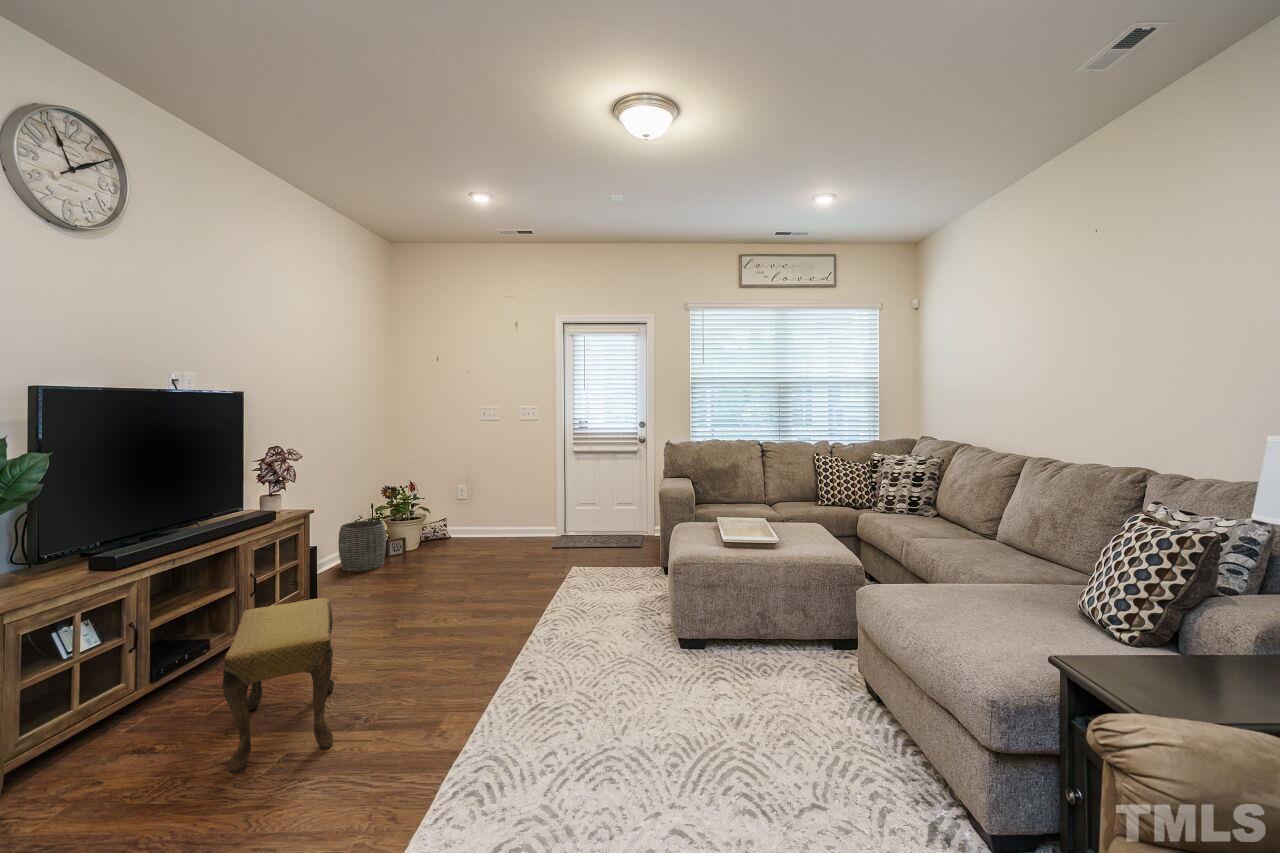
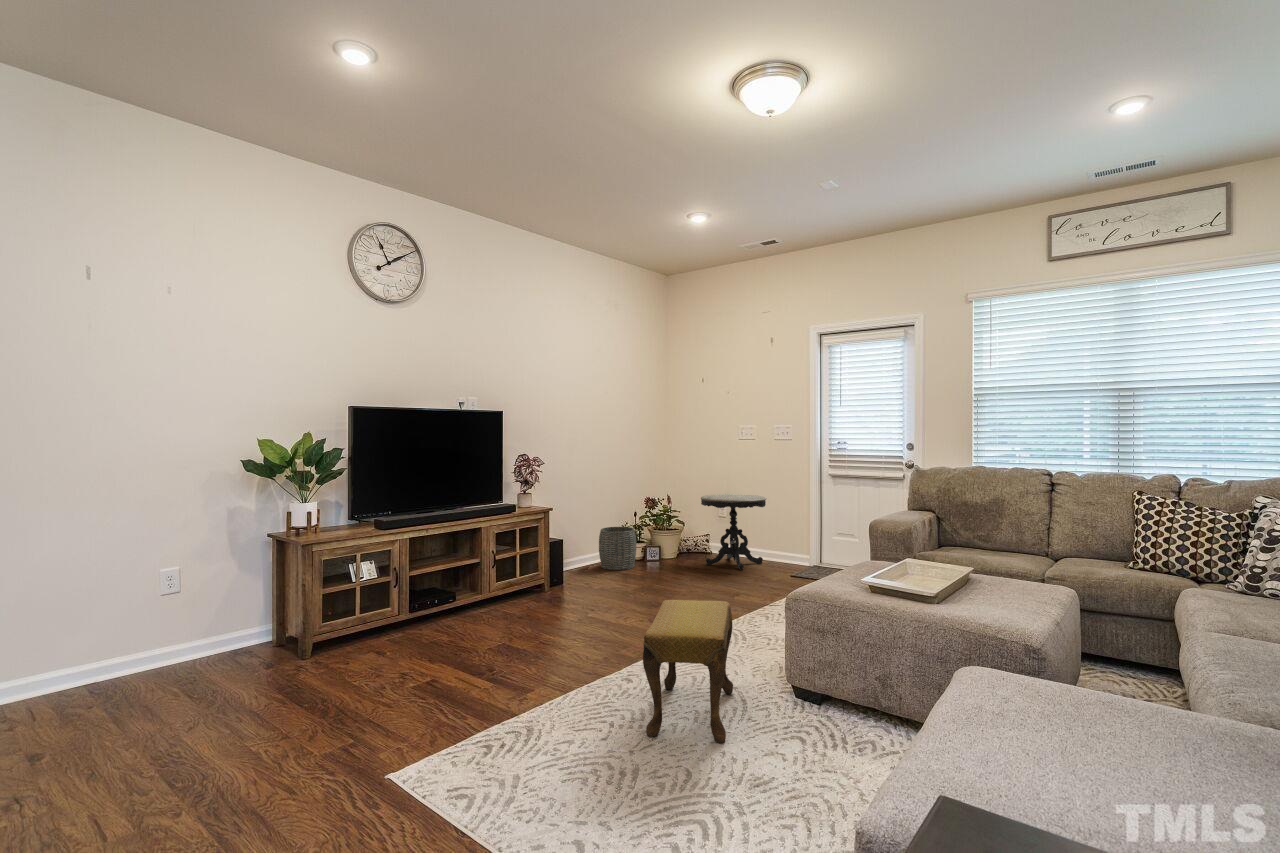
side table: none [448,475,518,549] -> present [701,494,766,570]
footstool: present [223,598,334,773] -> present [643,600,733,743]

